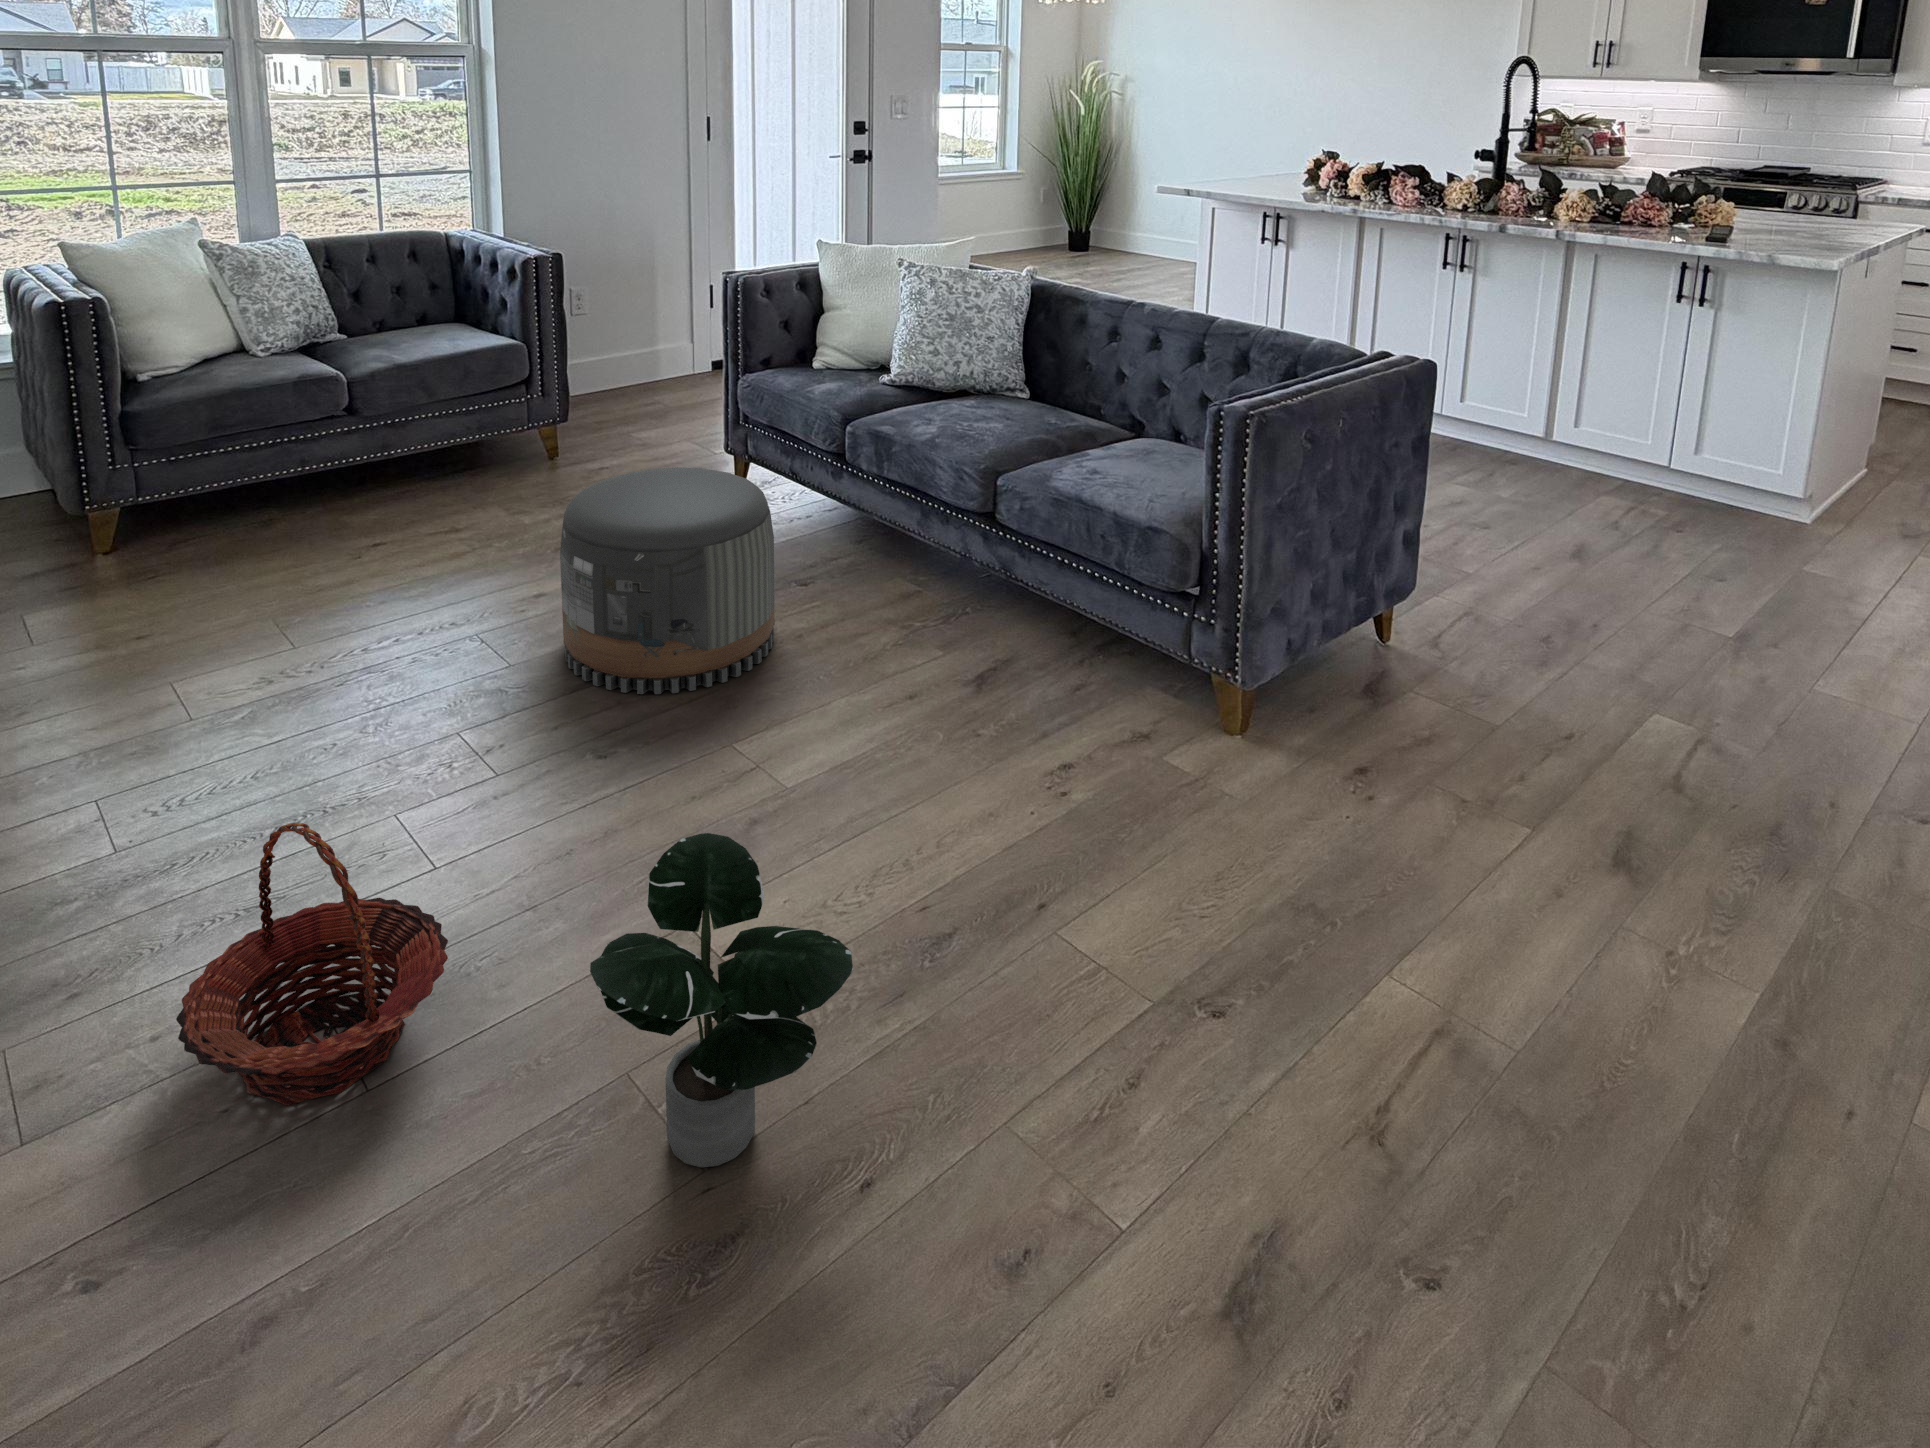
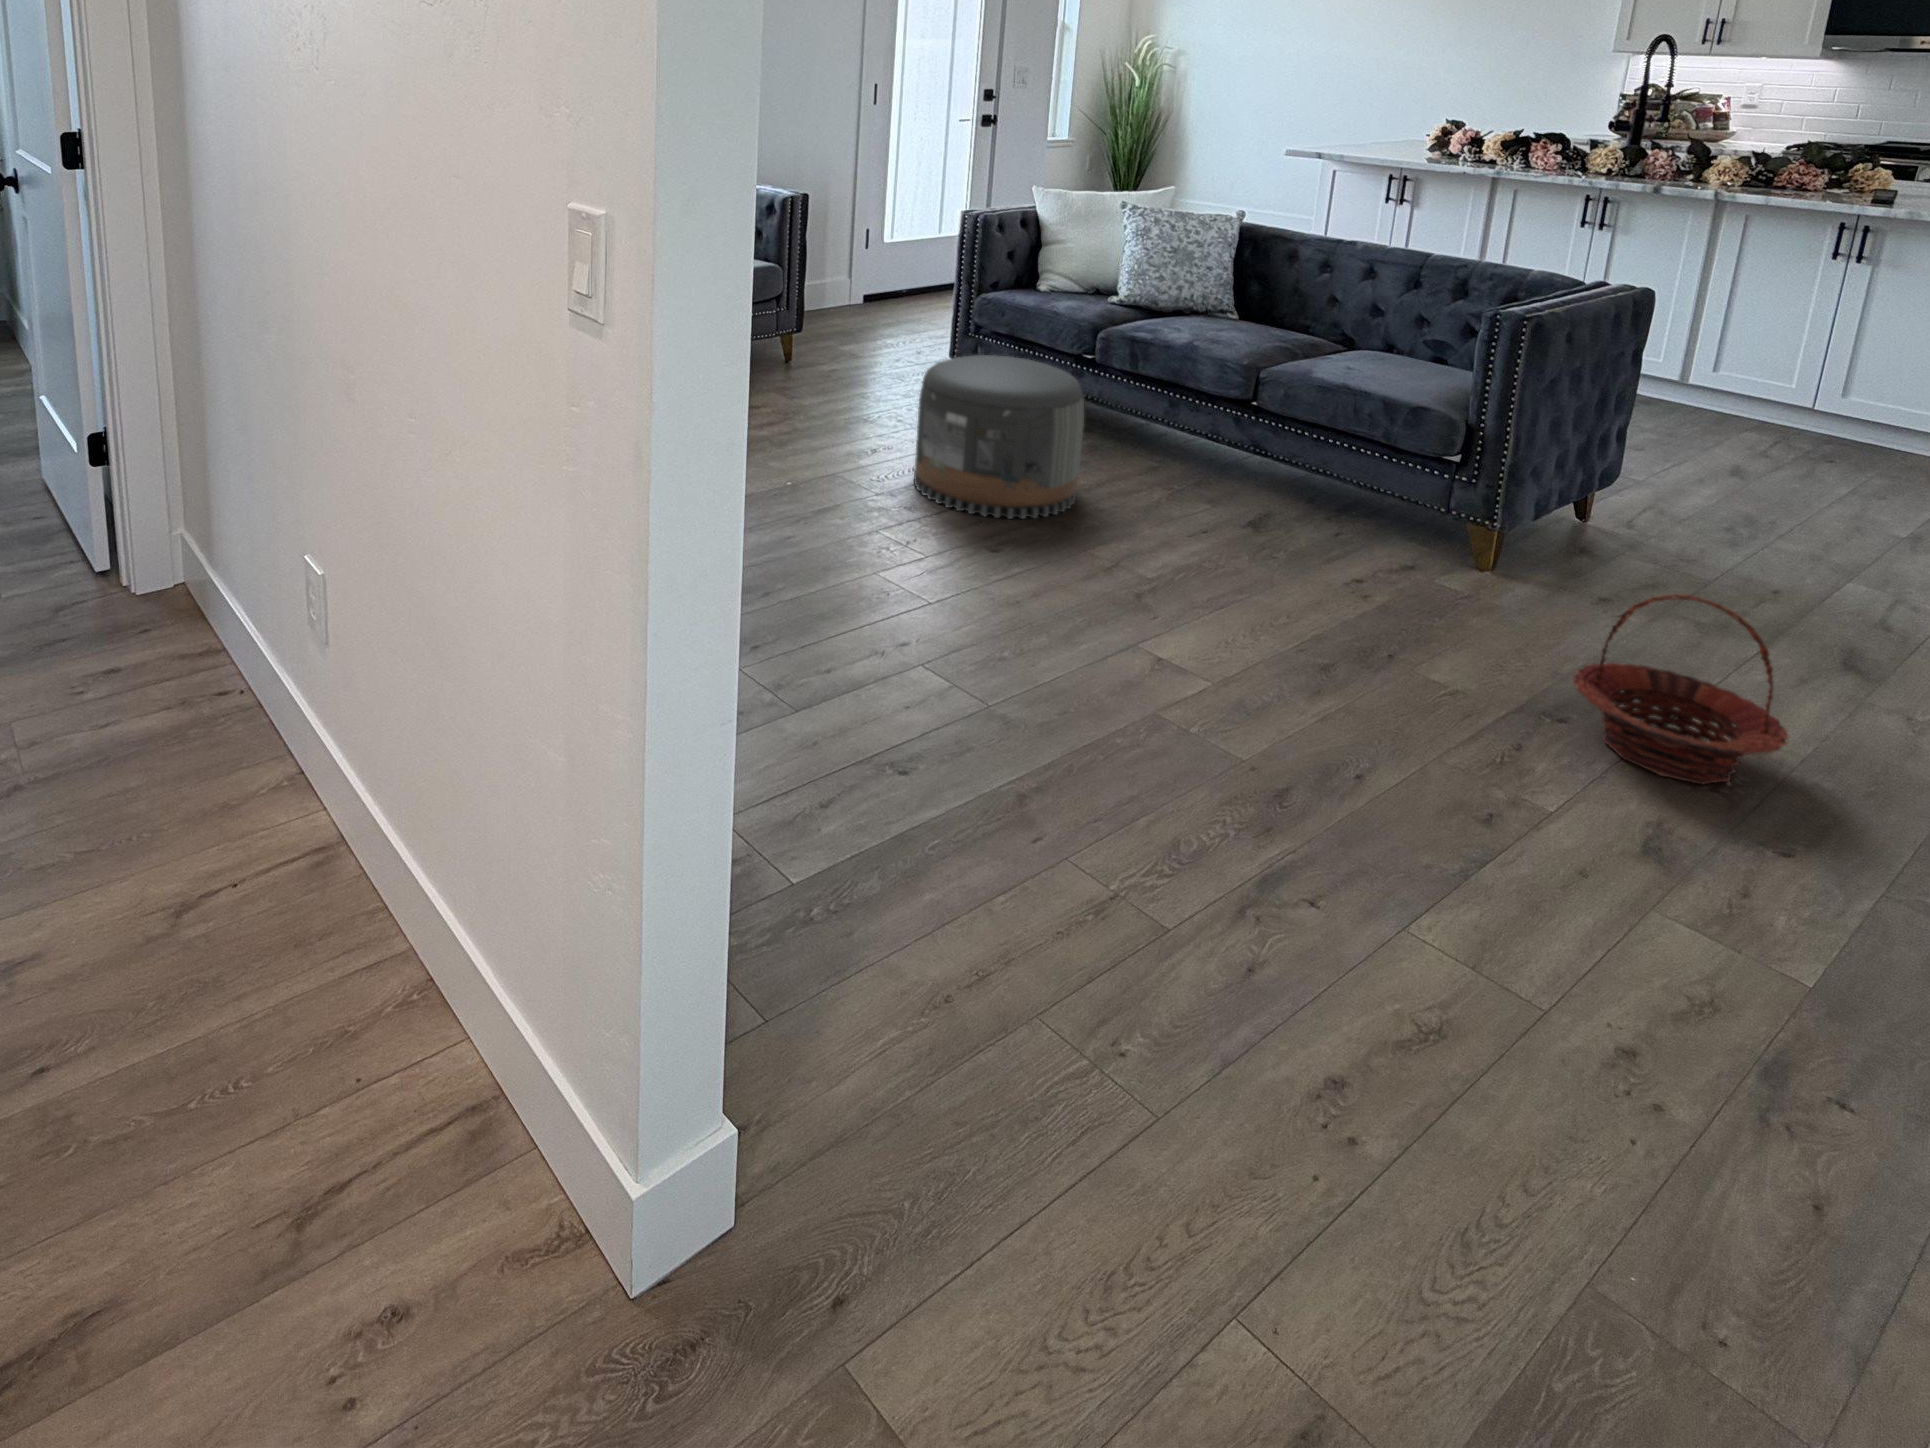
basket: present [176,823,448,1105] -> present [1573,594,1789,784]
potted plant: present [590,832,853,1167] -> none [1174,560,1363,763]

